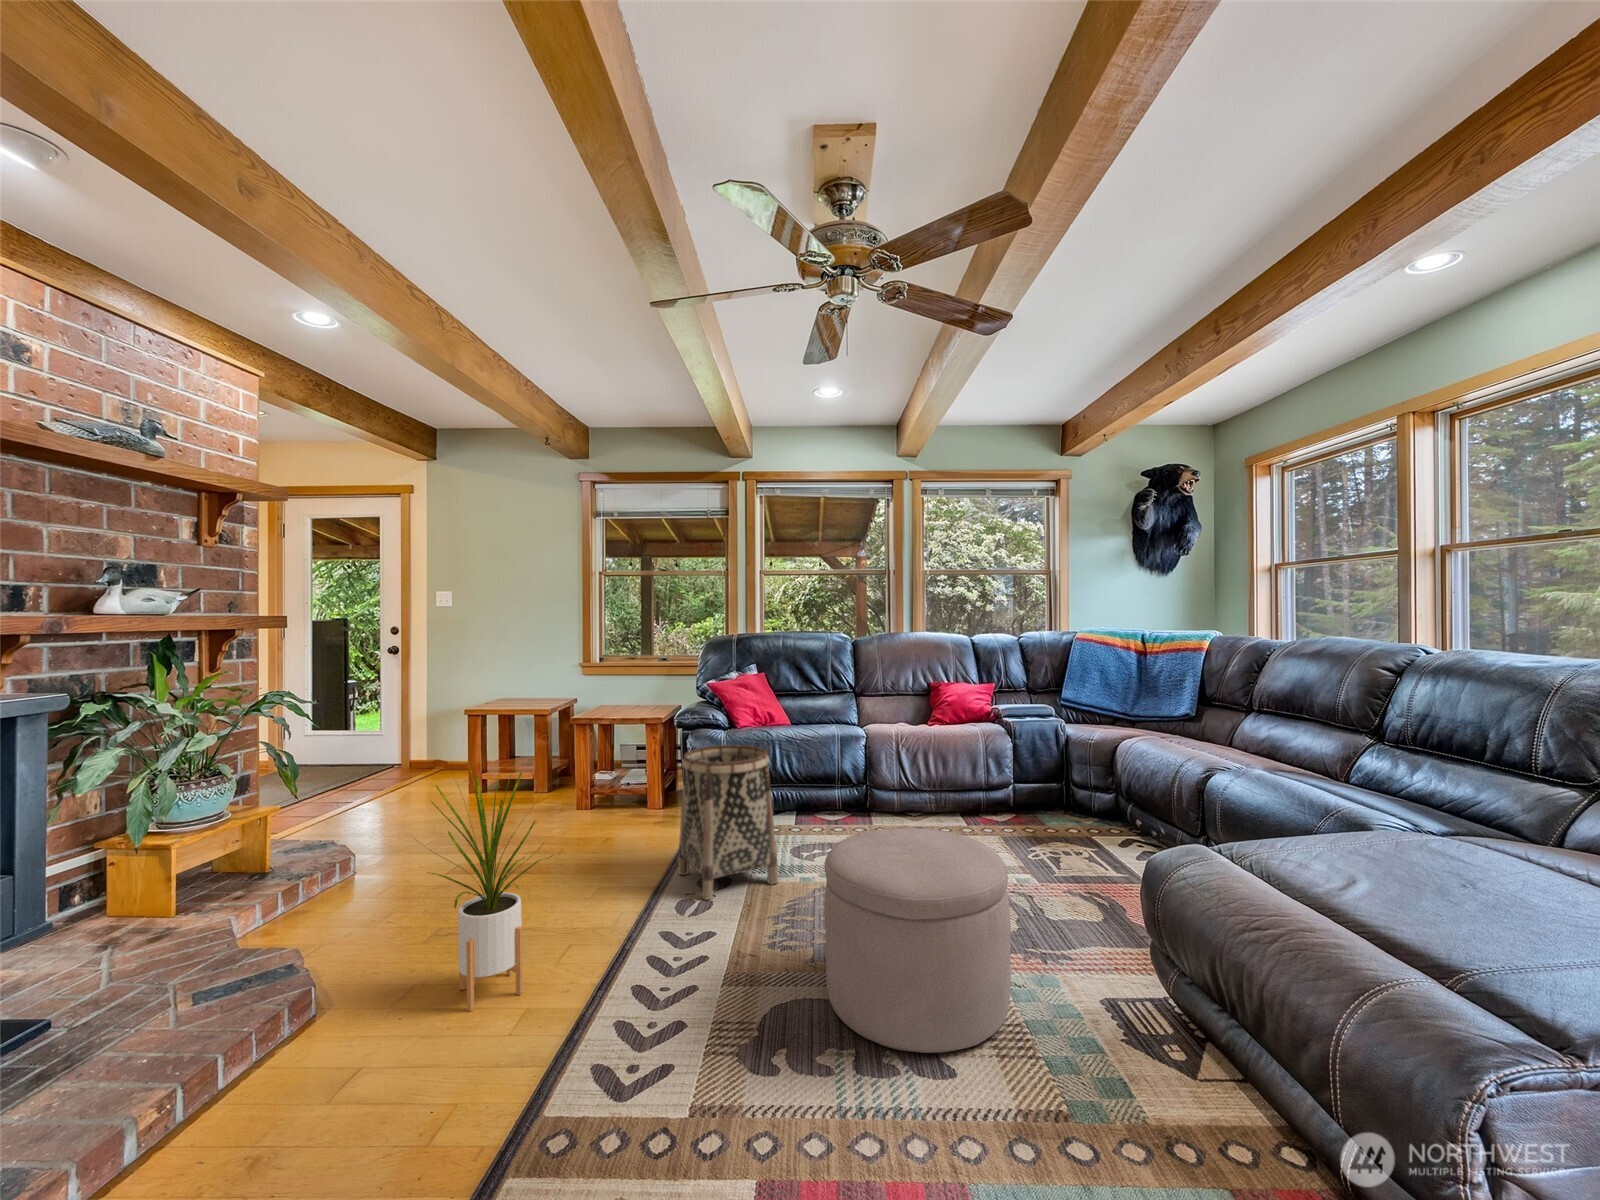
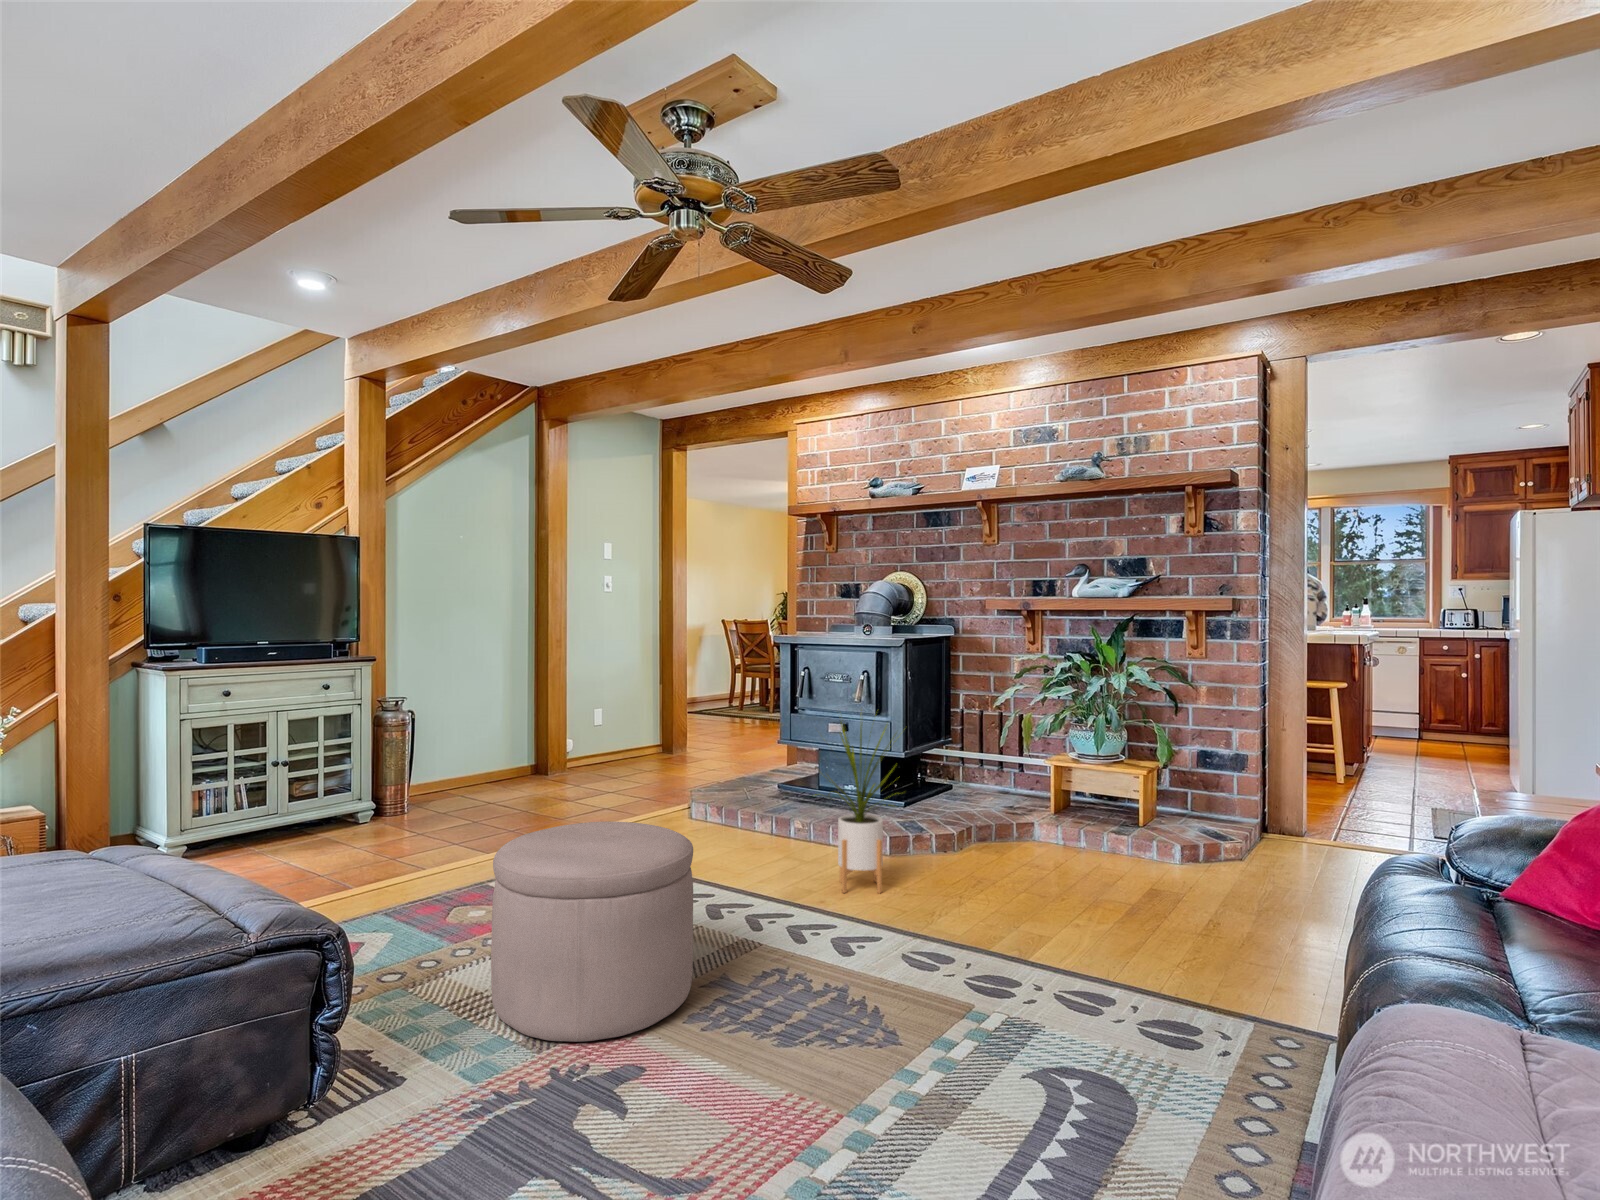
basket: present [678,745,778,900] -> none [941,792,1086,1032]

